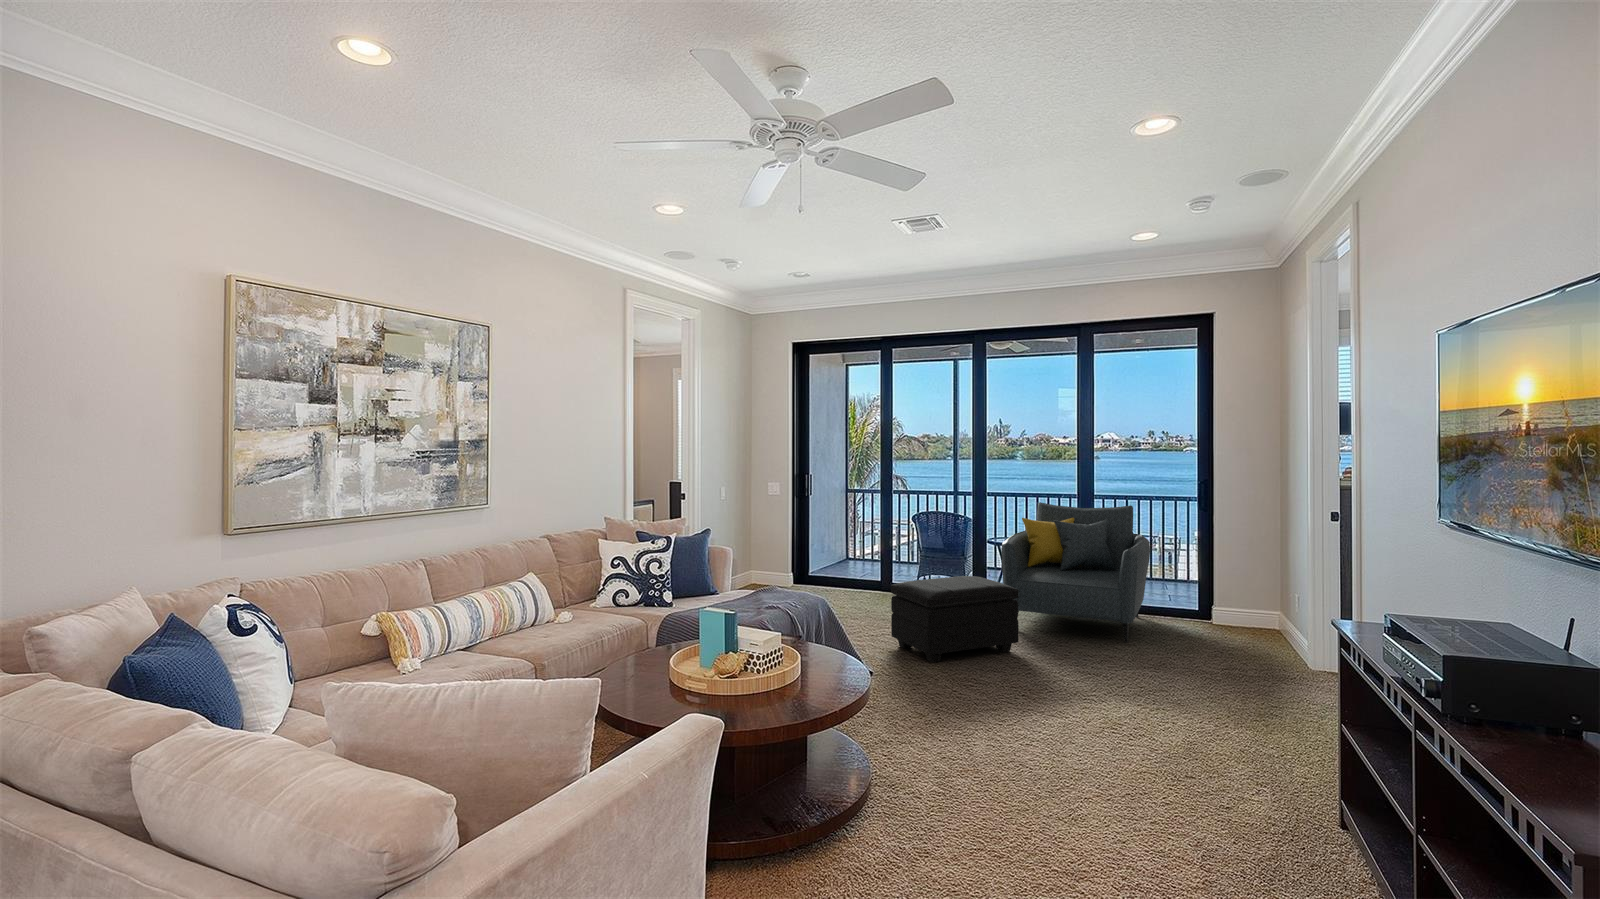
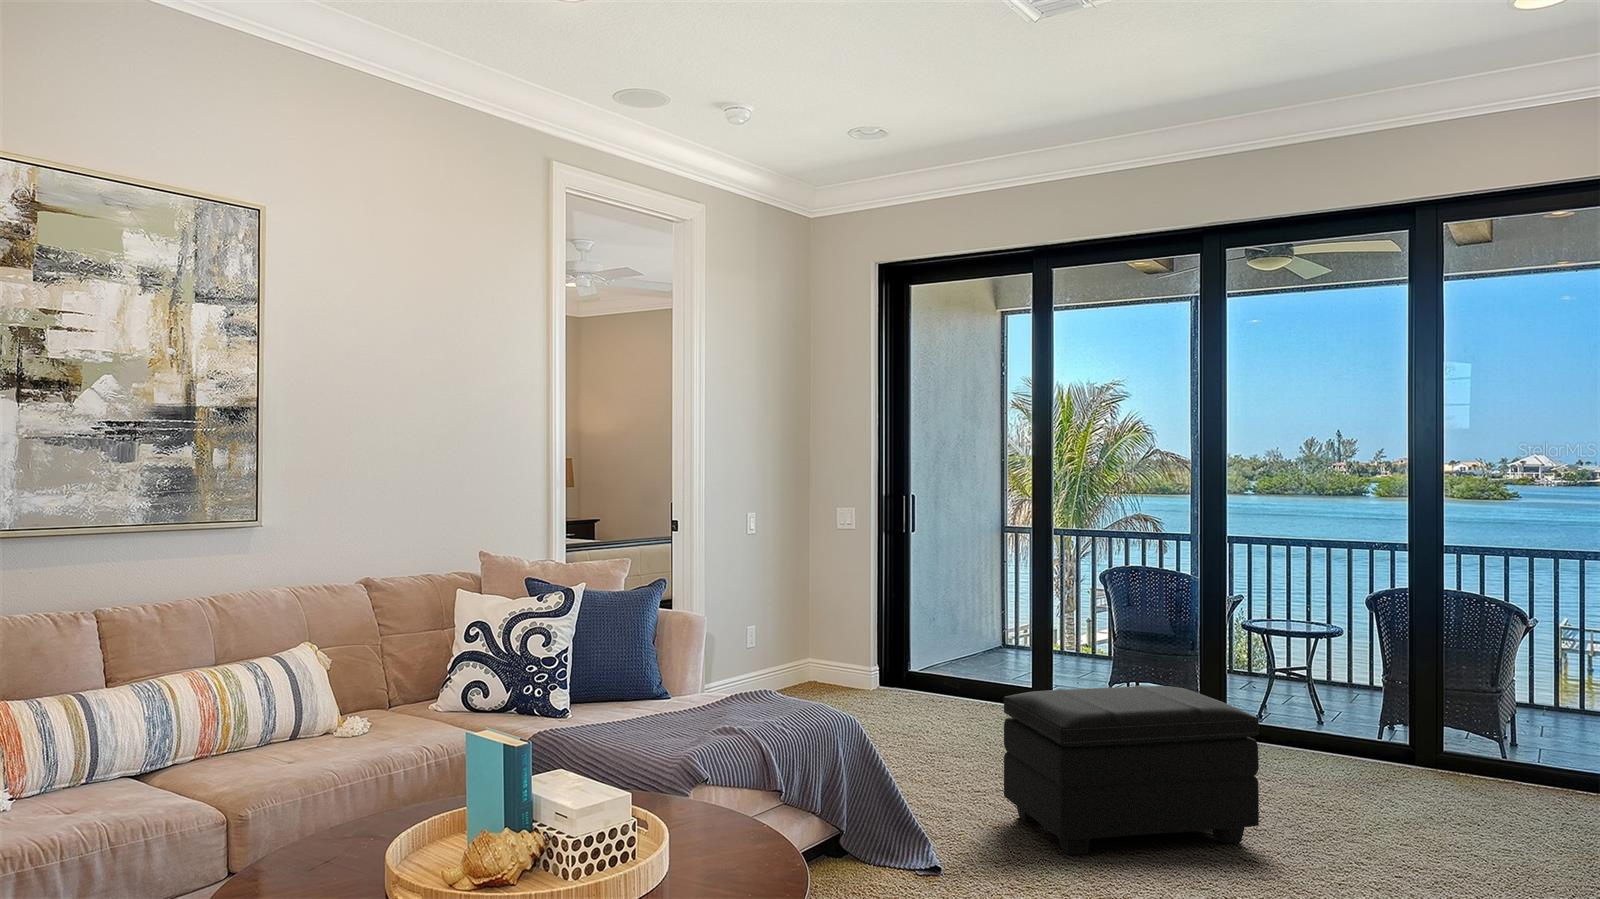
armchair: present [1002,502,1150,643] -> none [1239,549,1563,841]

